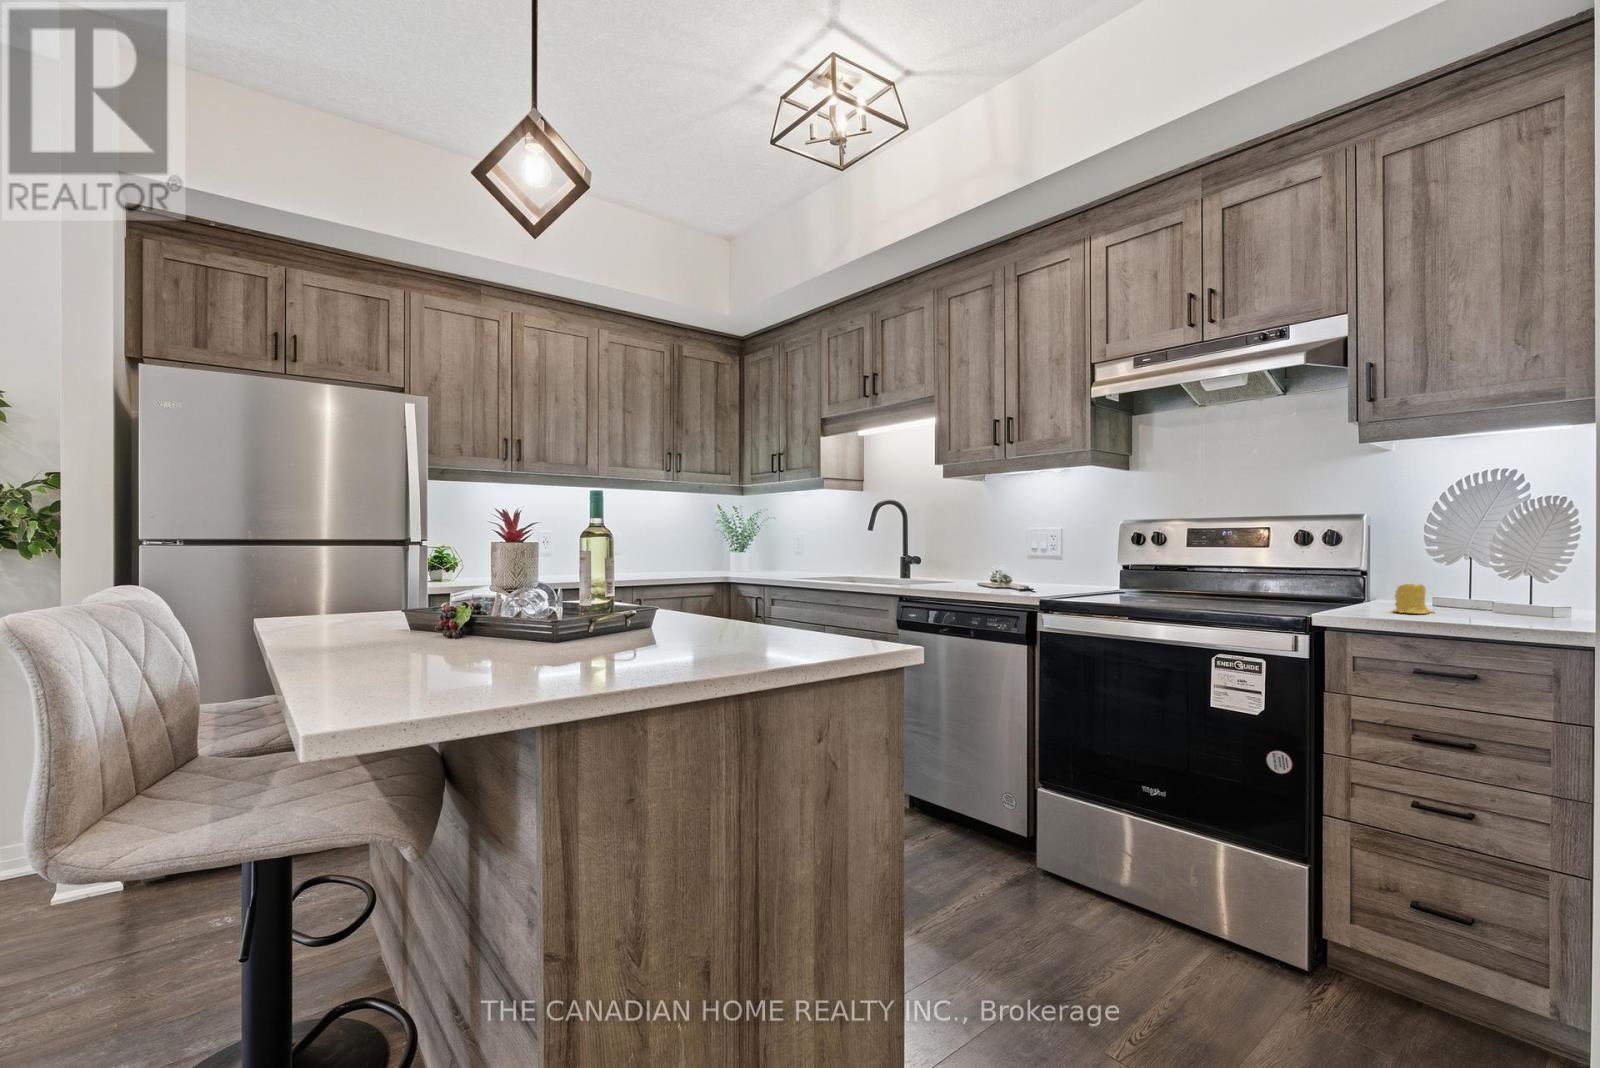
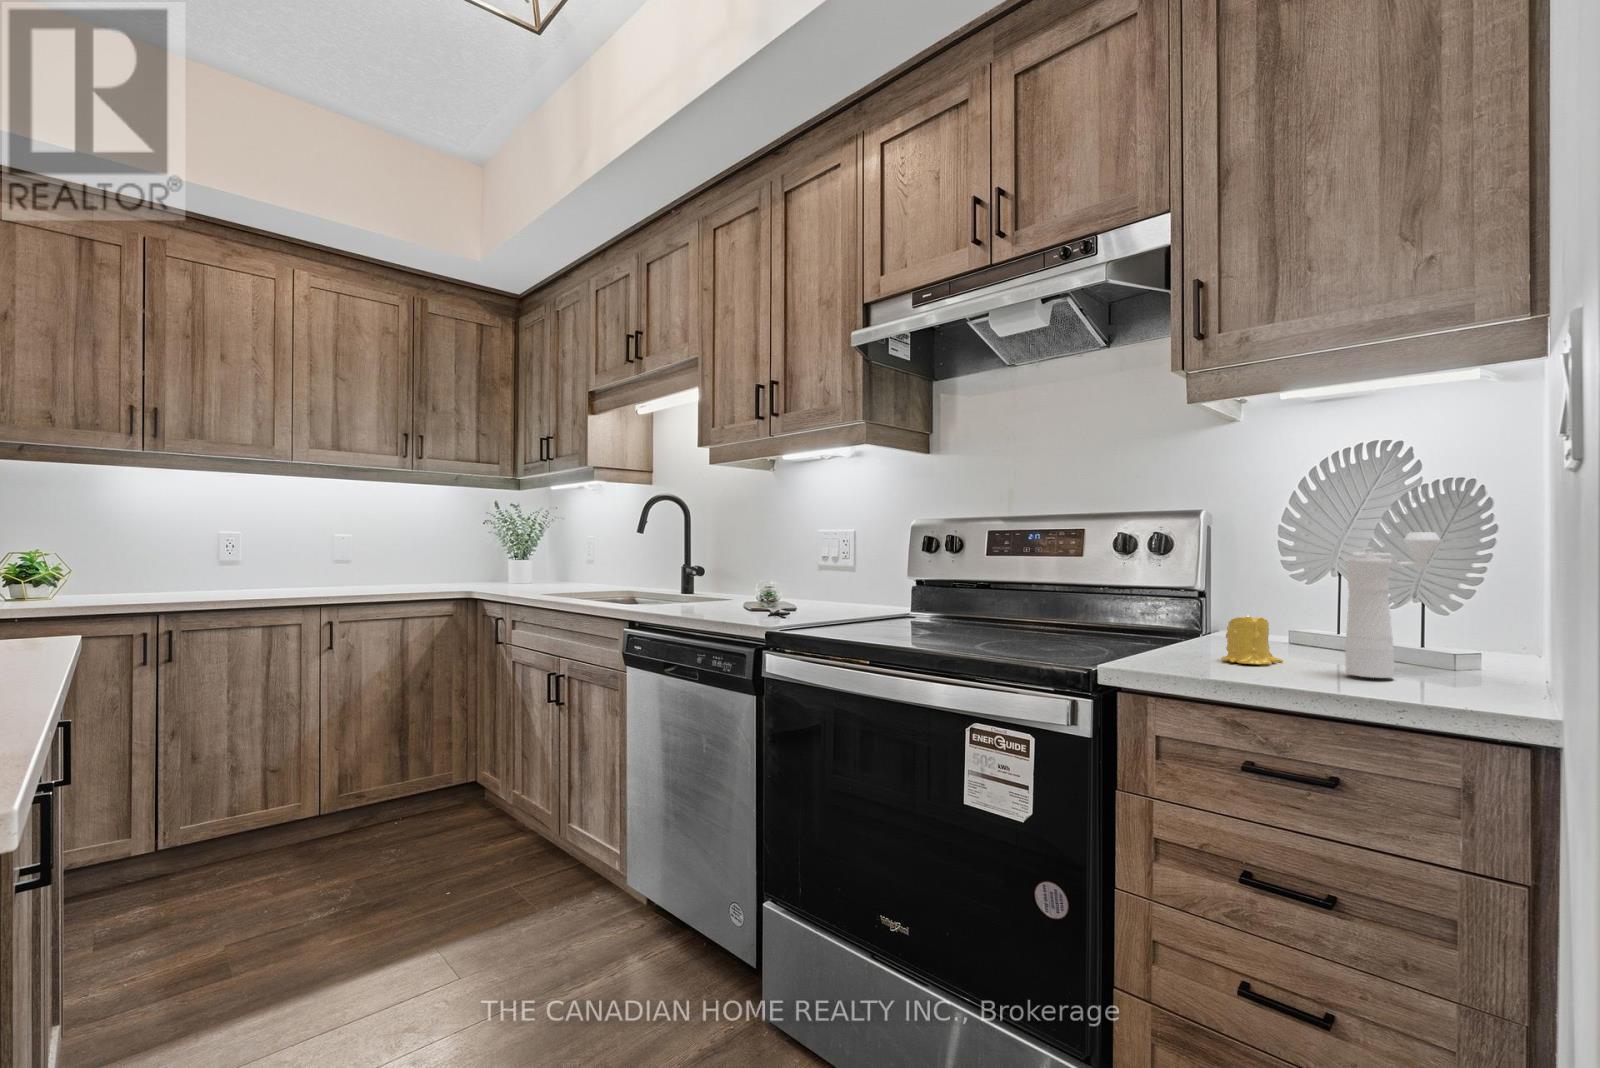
pepper mill: none [1480,530,1545,619] -> present [1344,532,1441,678]

